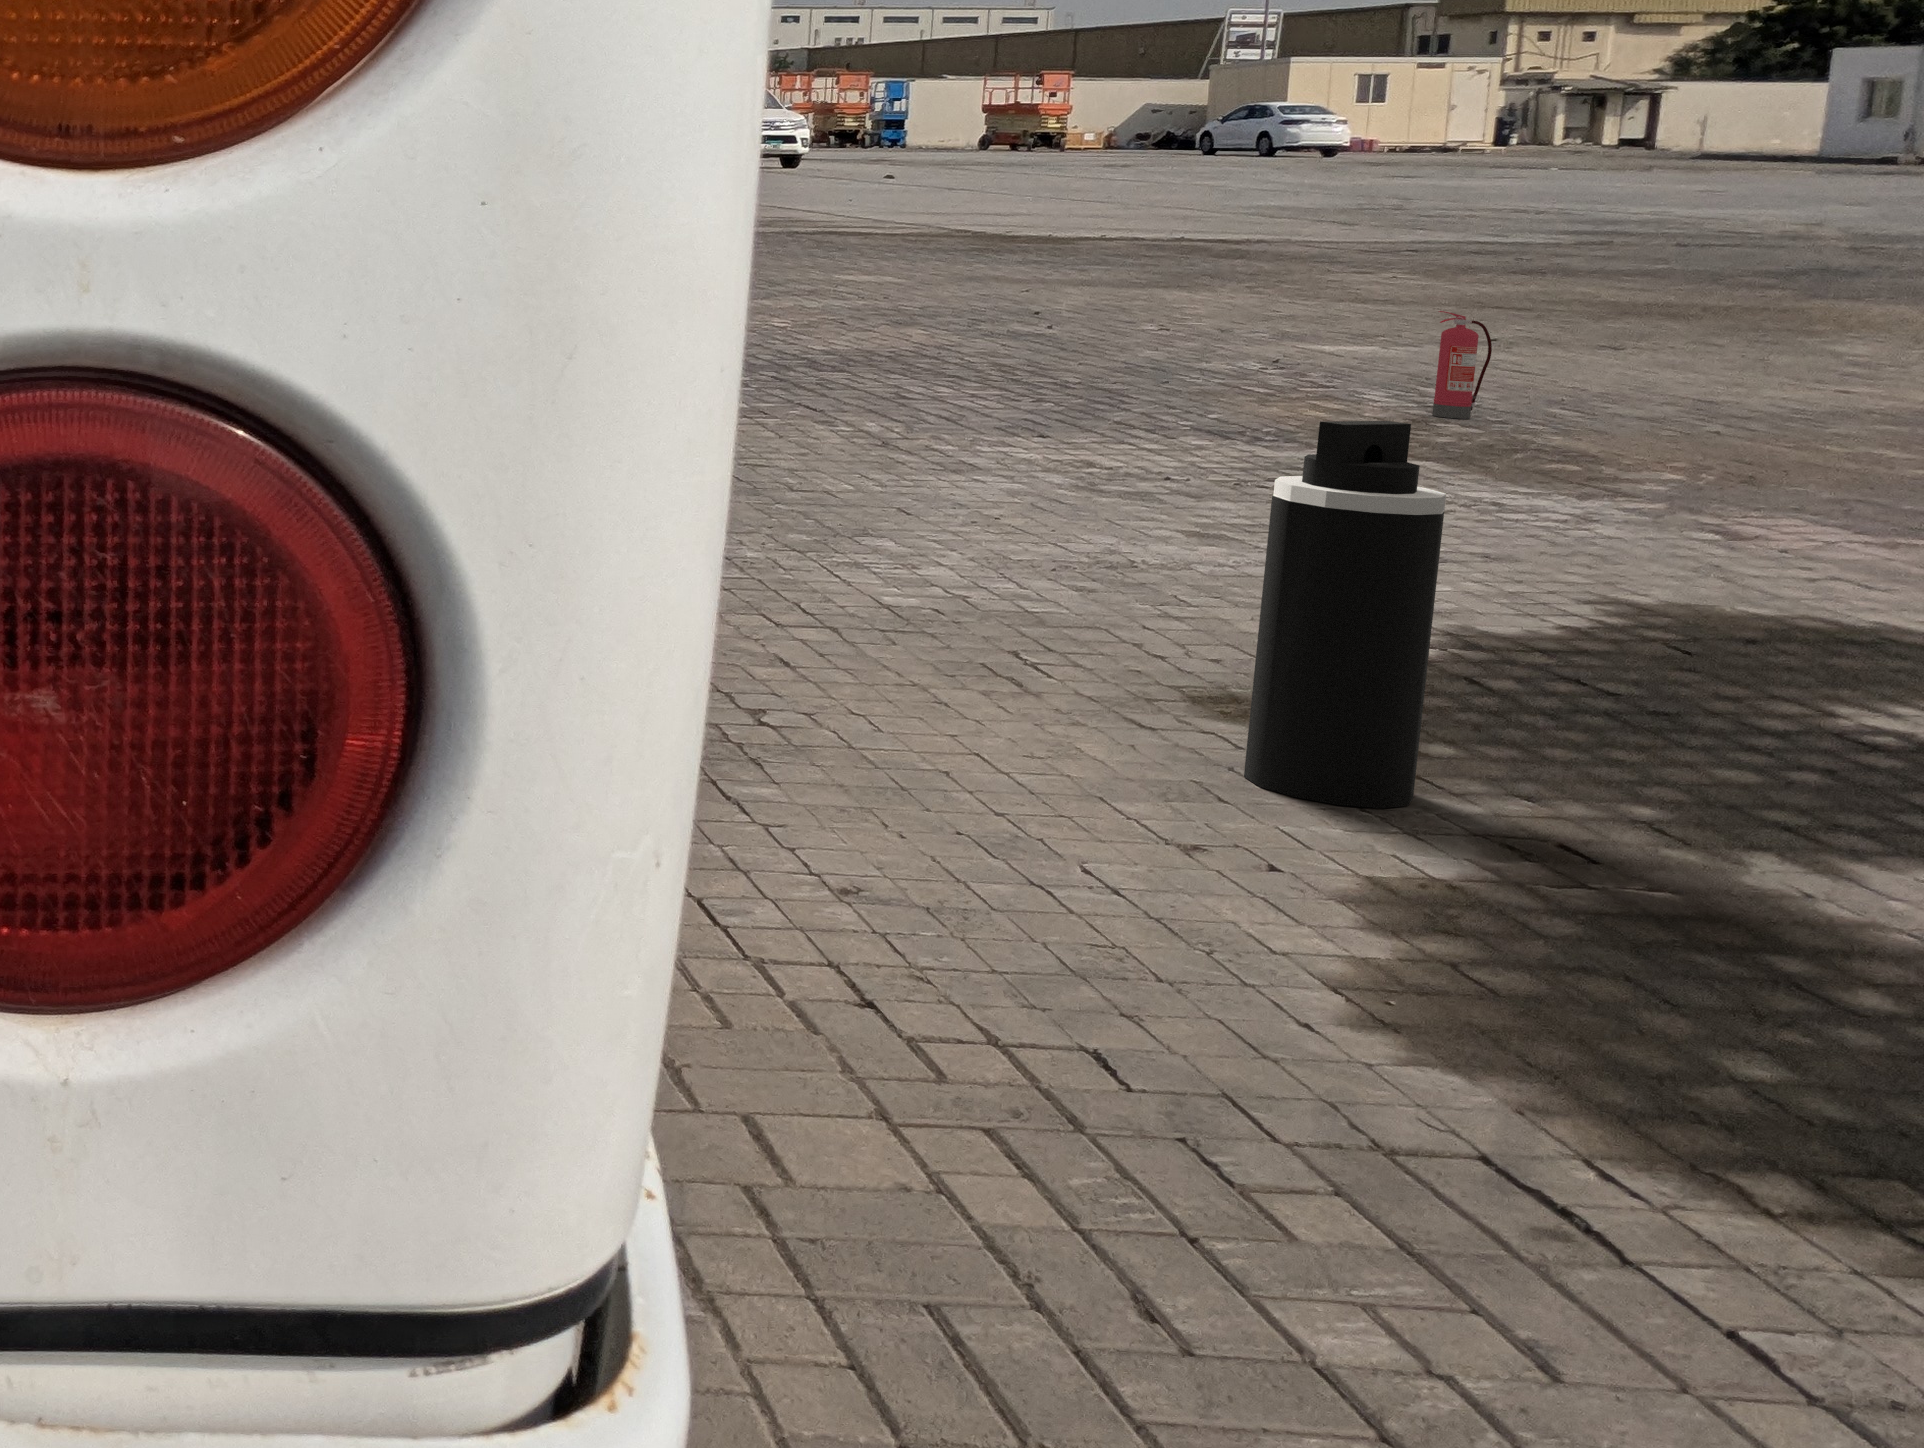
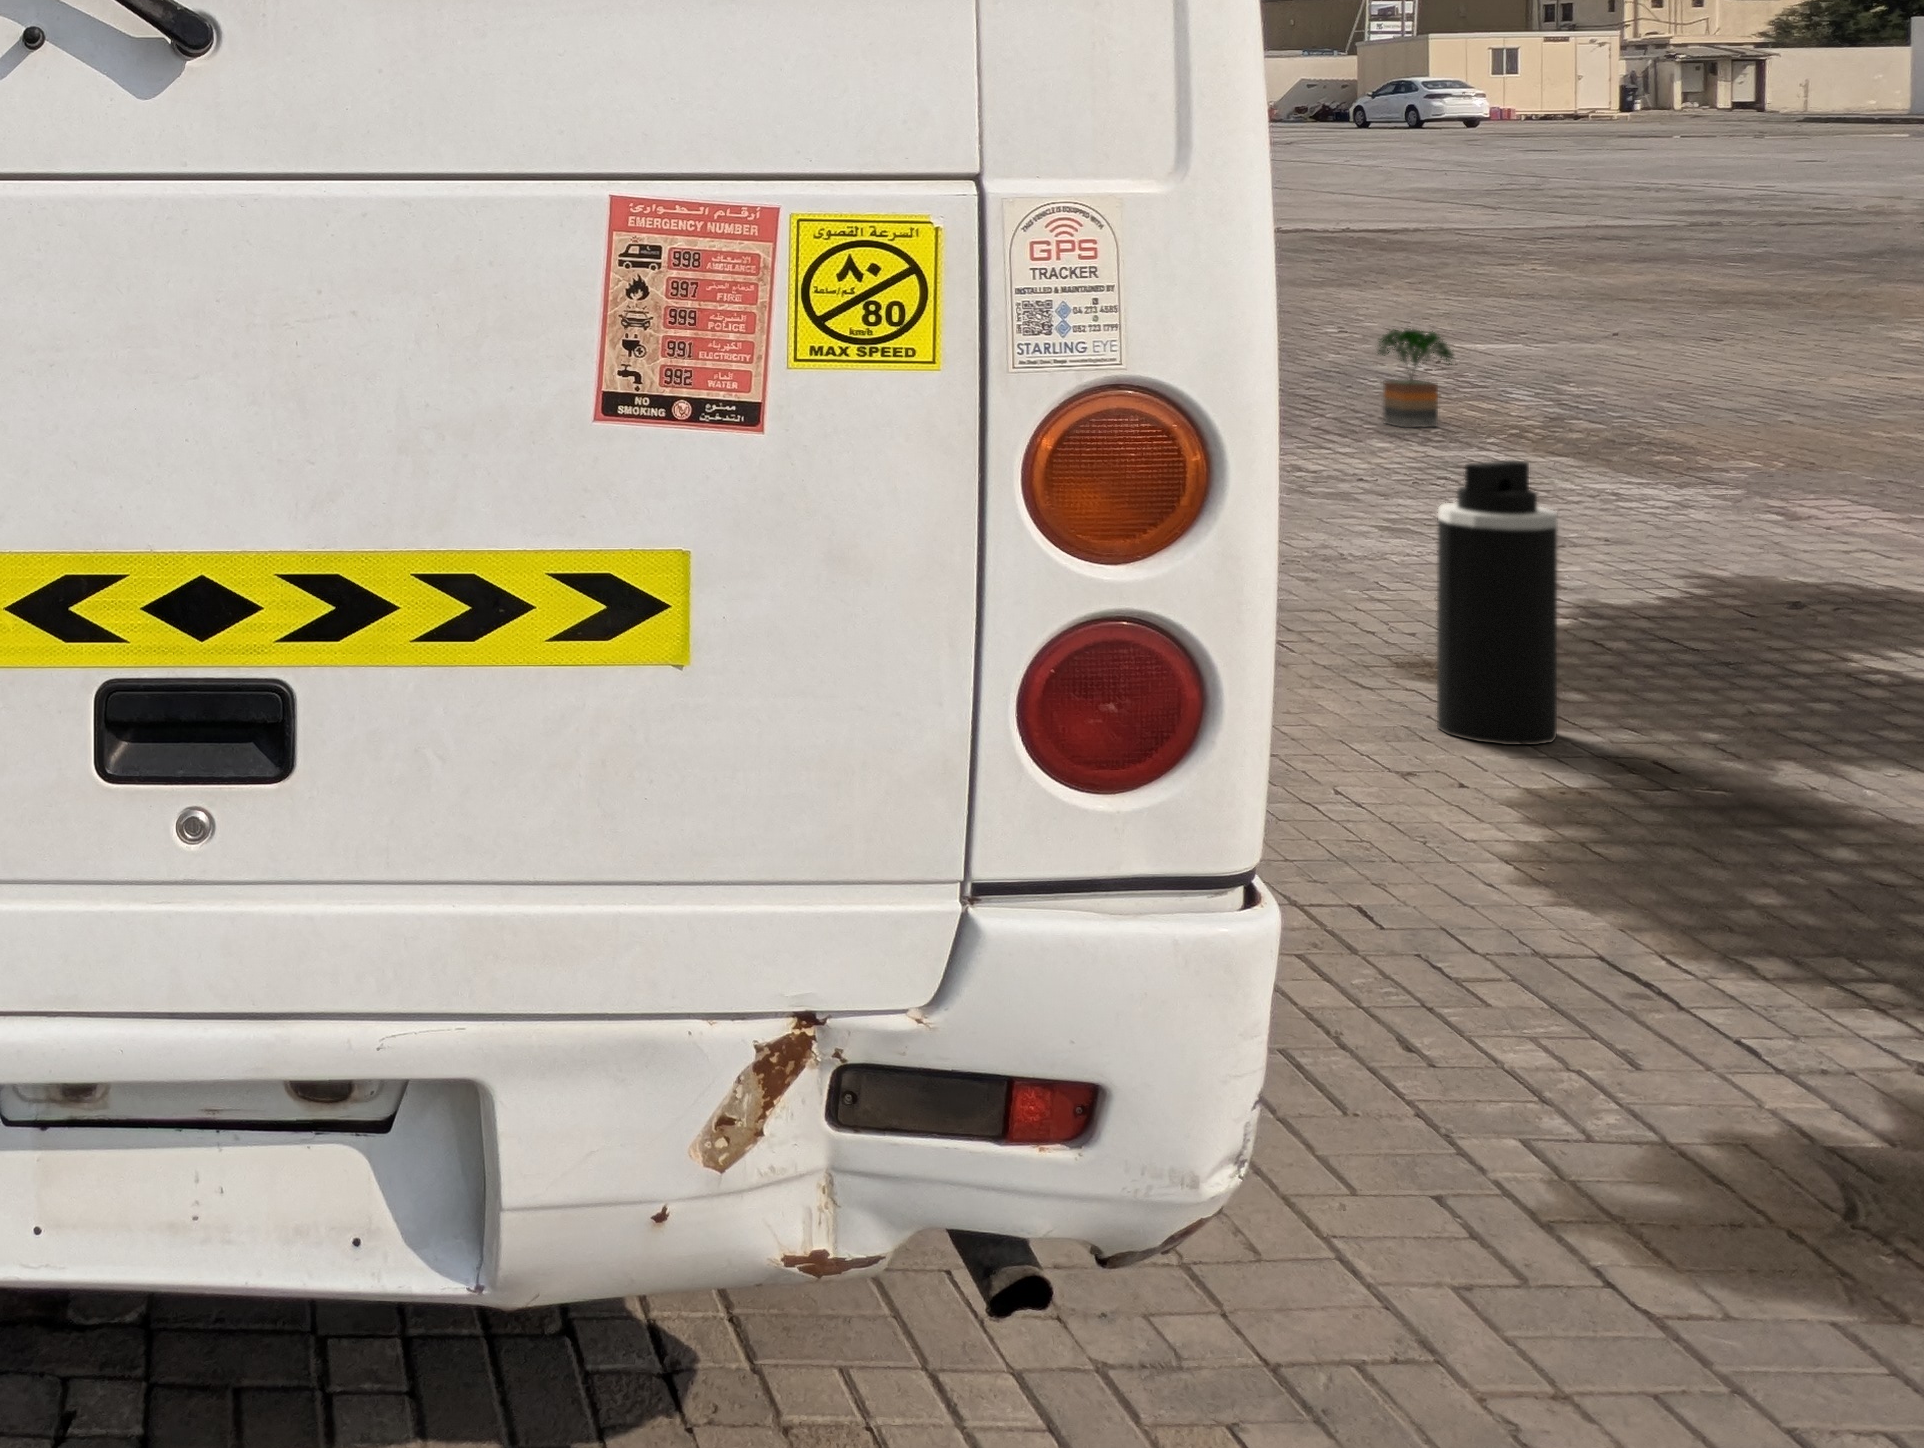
fire extinguisher: present [1432,311,1492,419] -> none [1572,312,1620,407]
potted tree: none [1201,314,1299,429] -> present [1378,329,1453,428]

